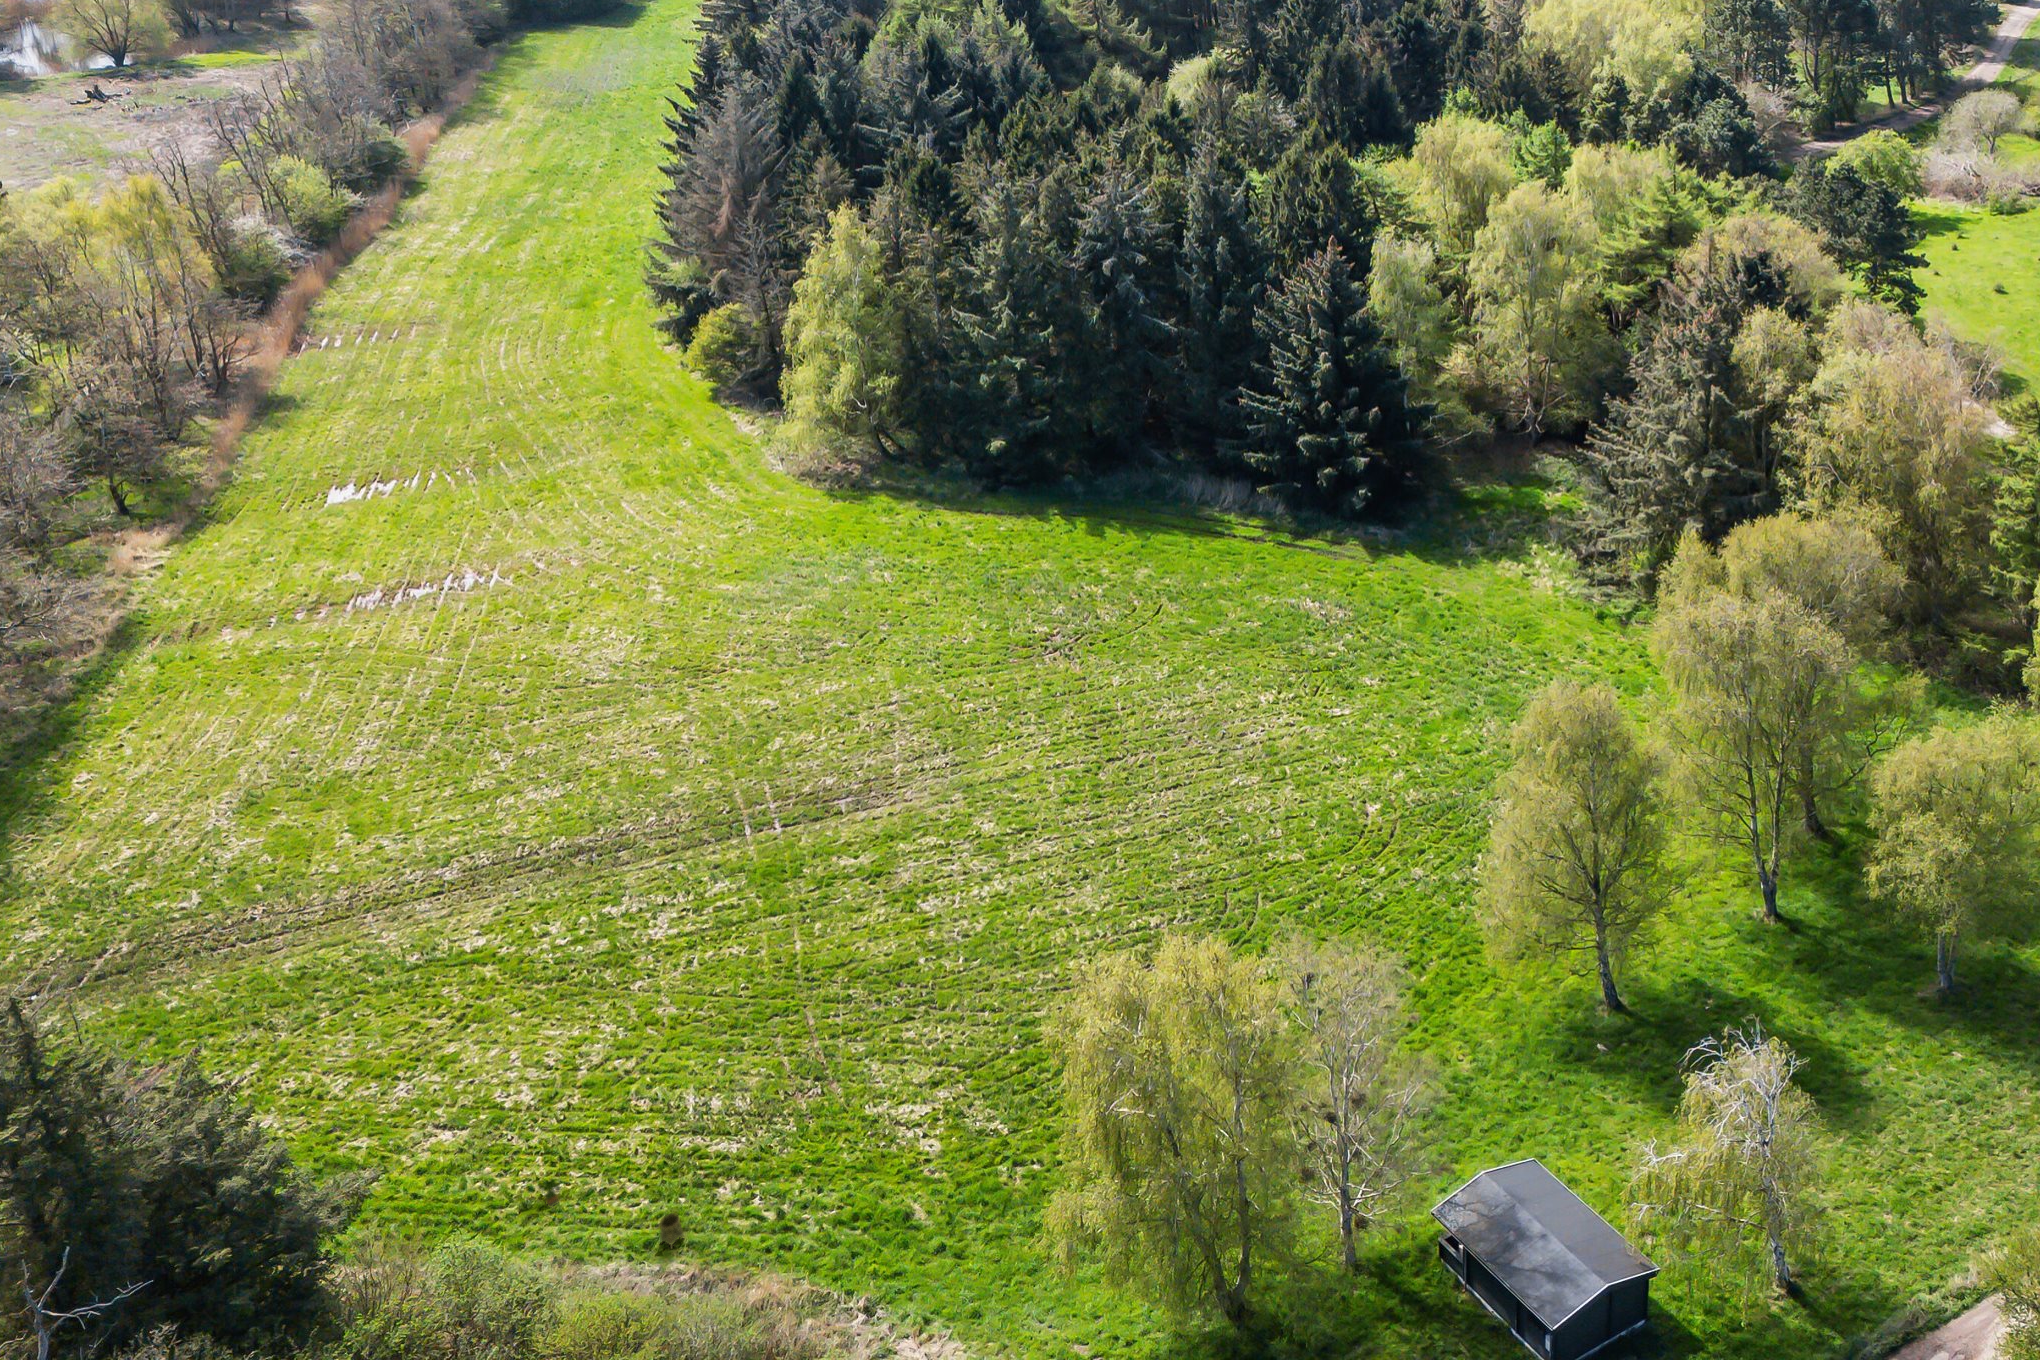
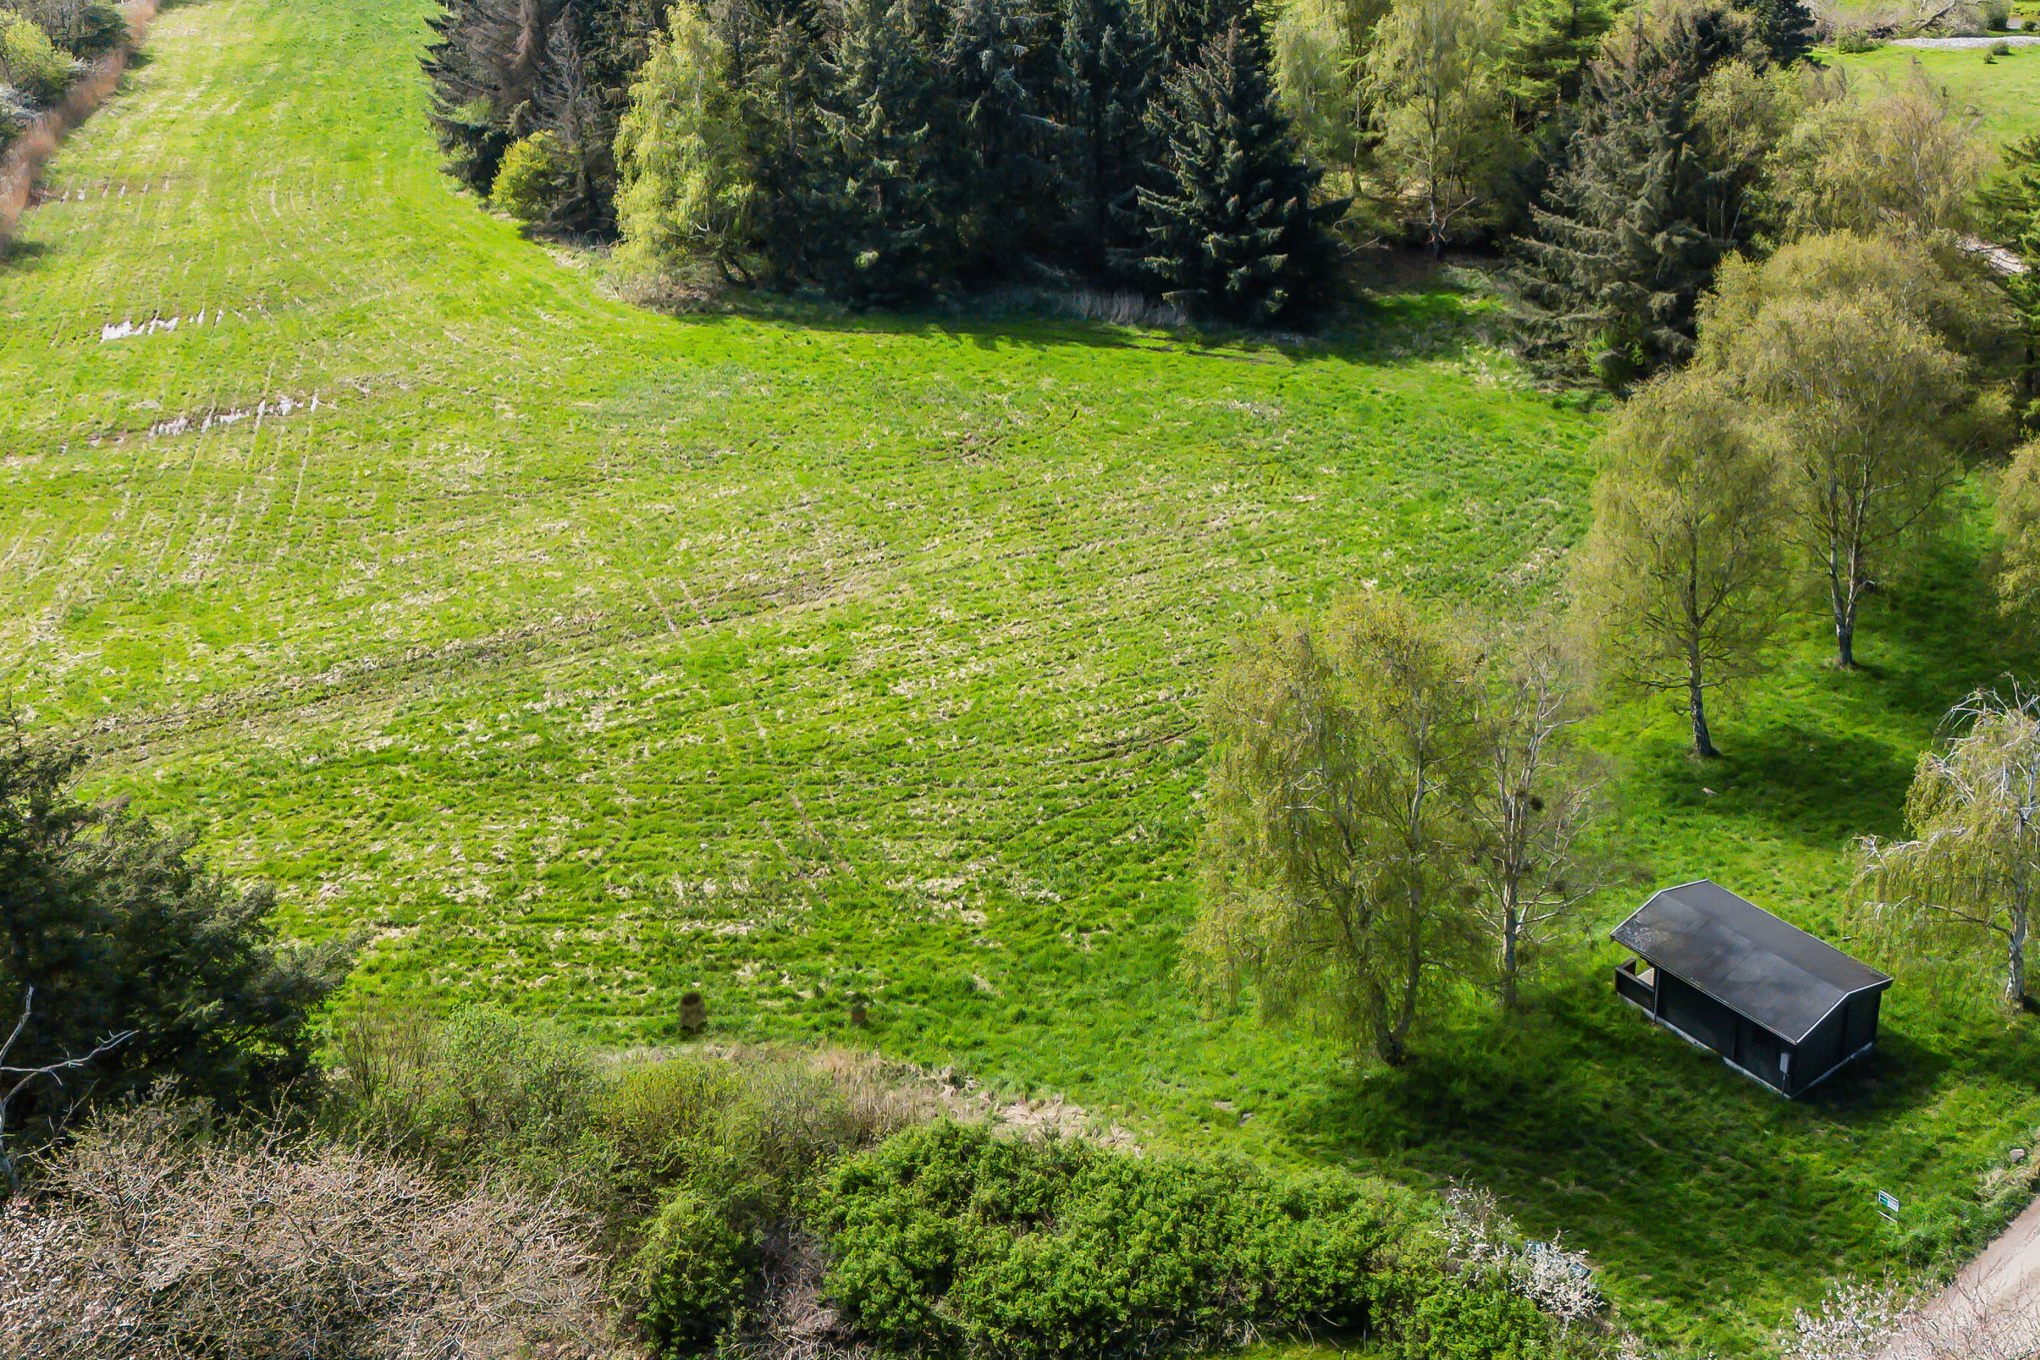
potted tree: present [540,1179,561,1207] -> present [847,991,871,1025]

